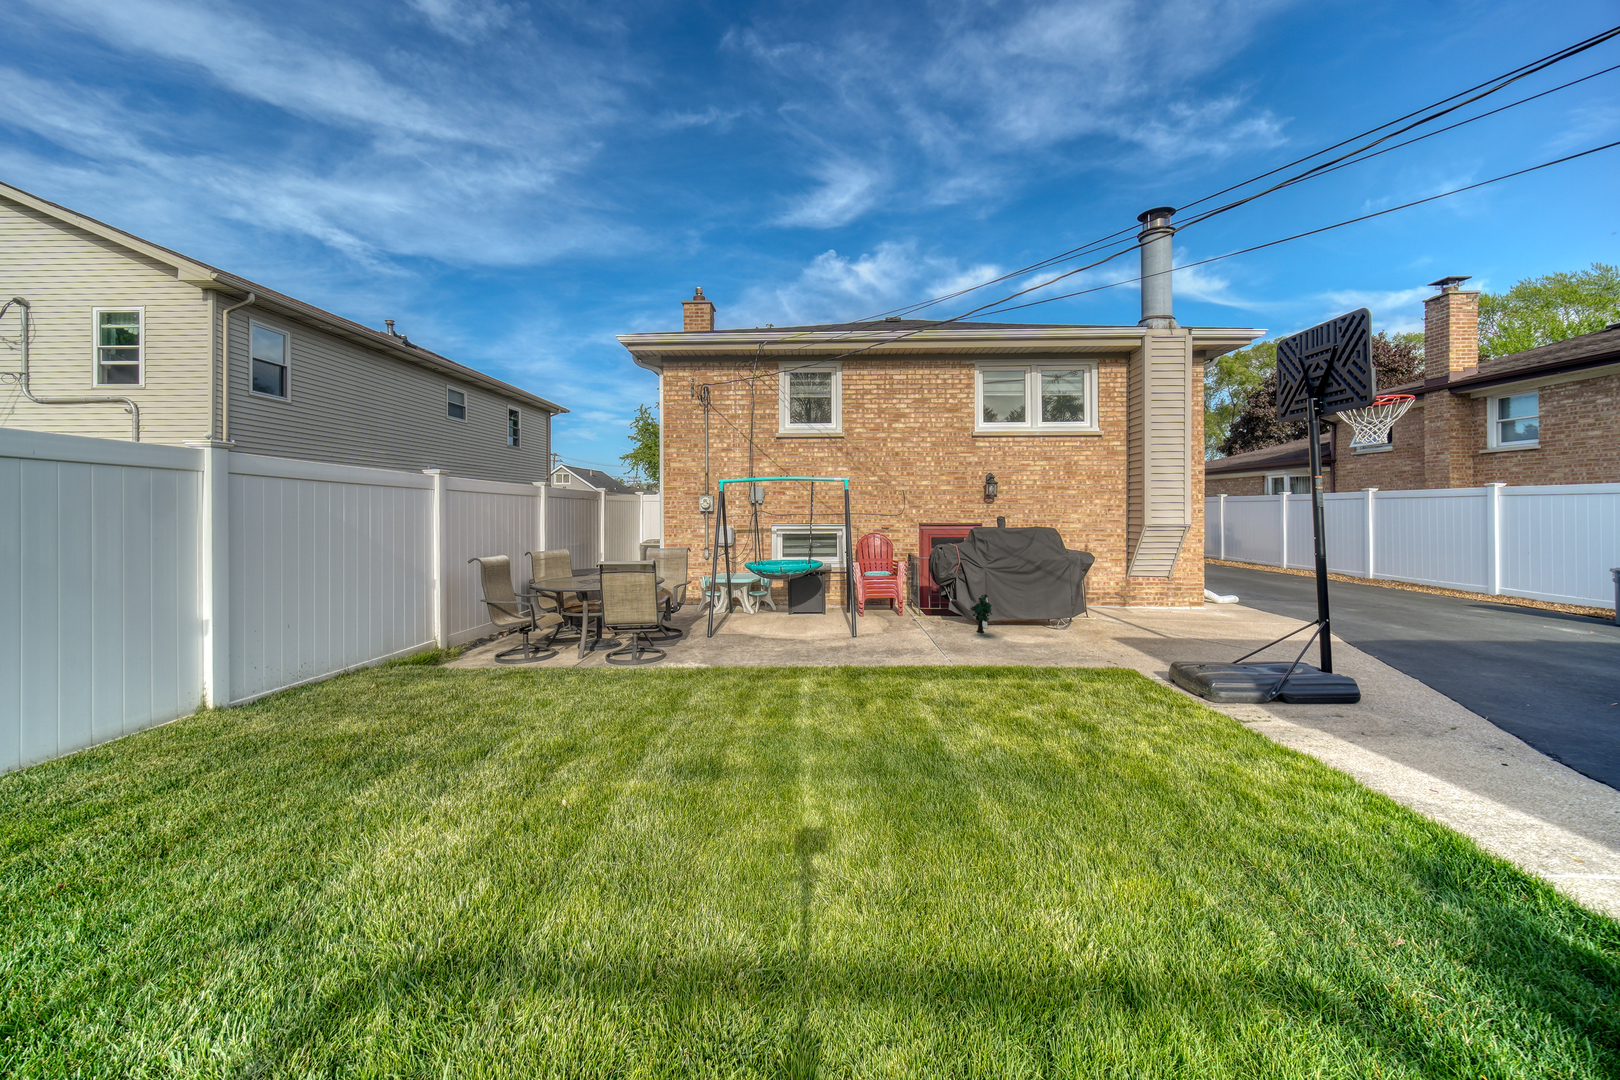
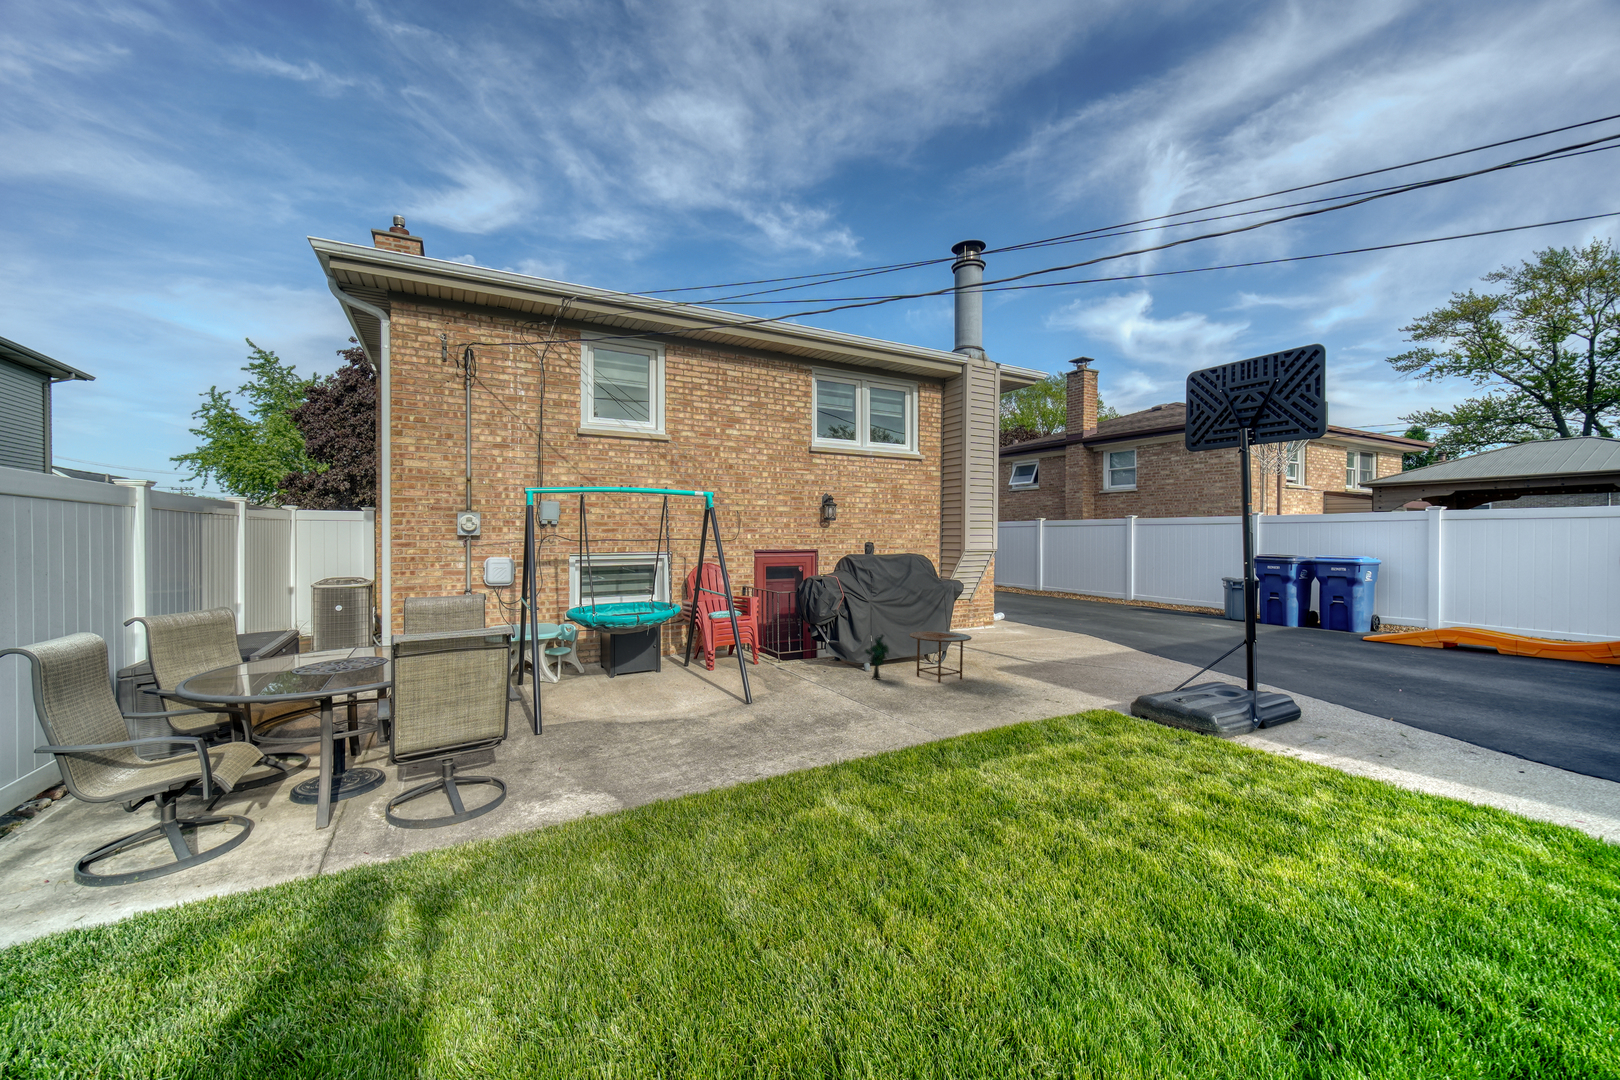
side table: none [1012,595,1070,639] -> present [909,631,972,682]

